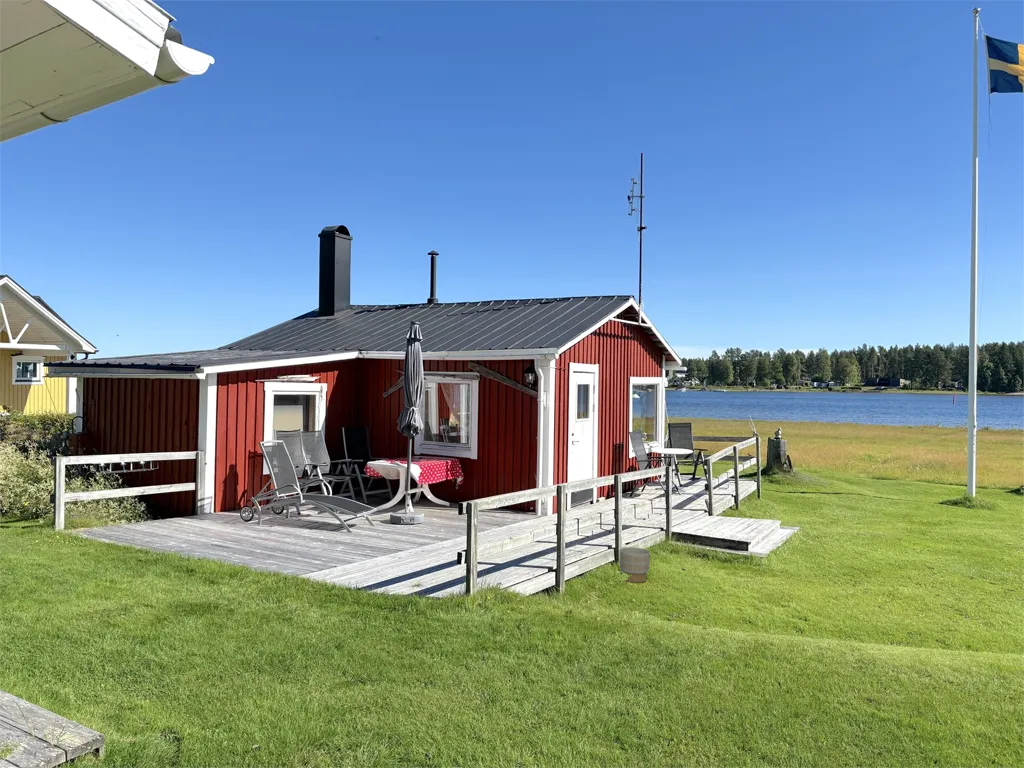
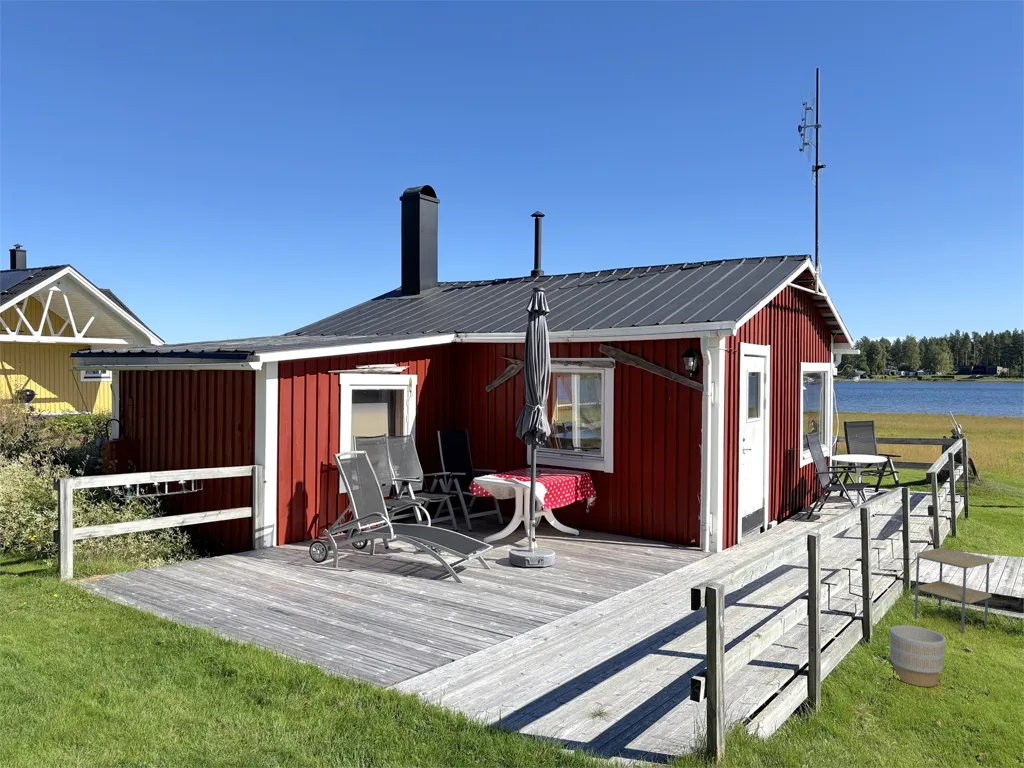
side table: none [661,505,709,559] -> present [915,548,994,633]

